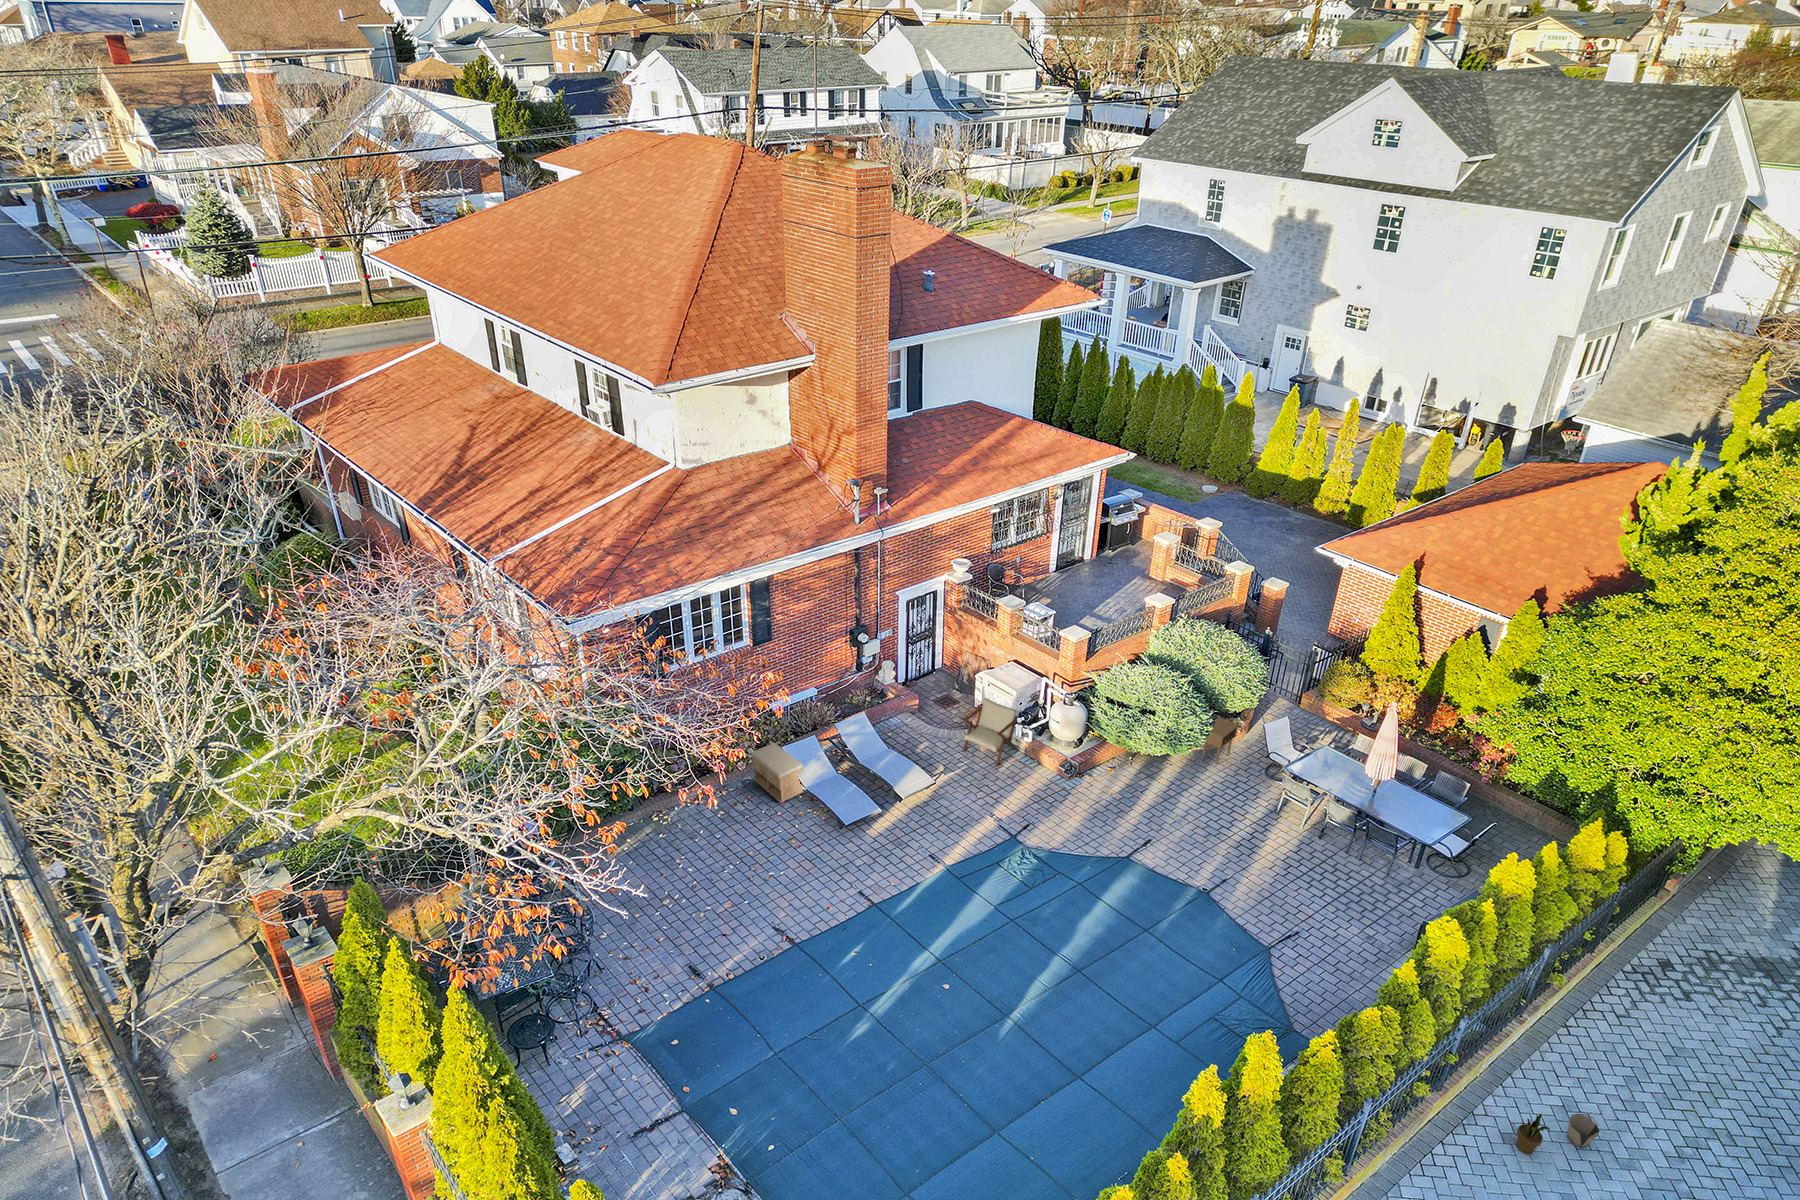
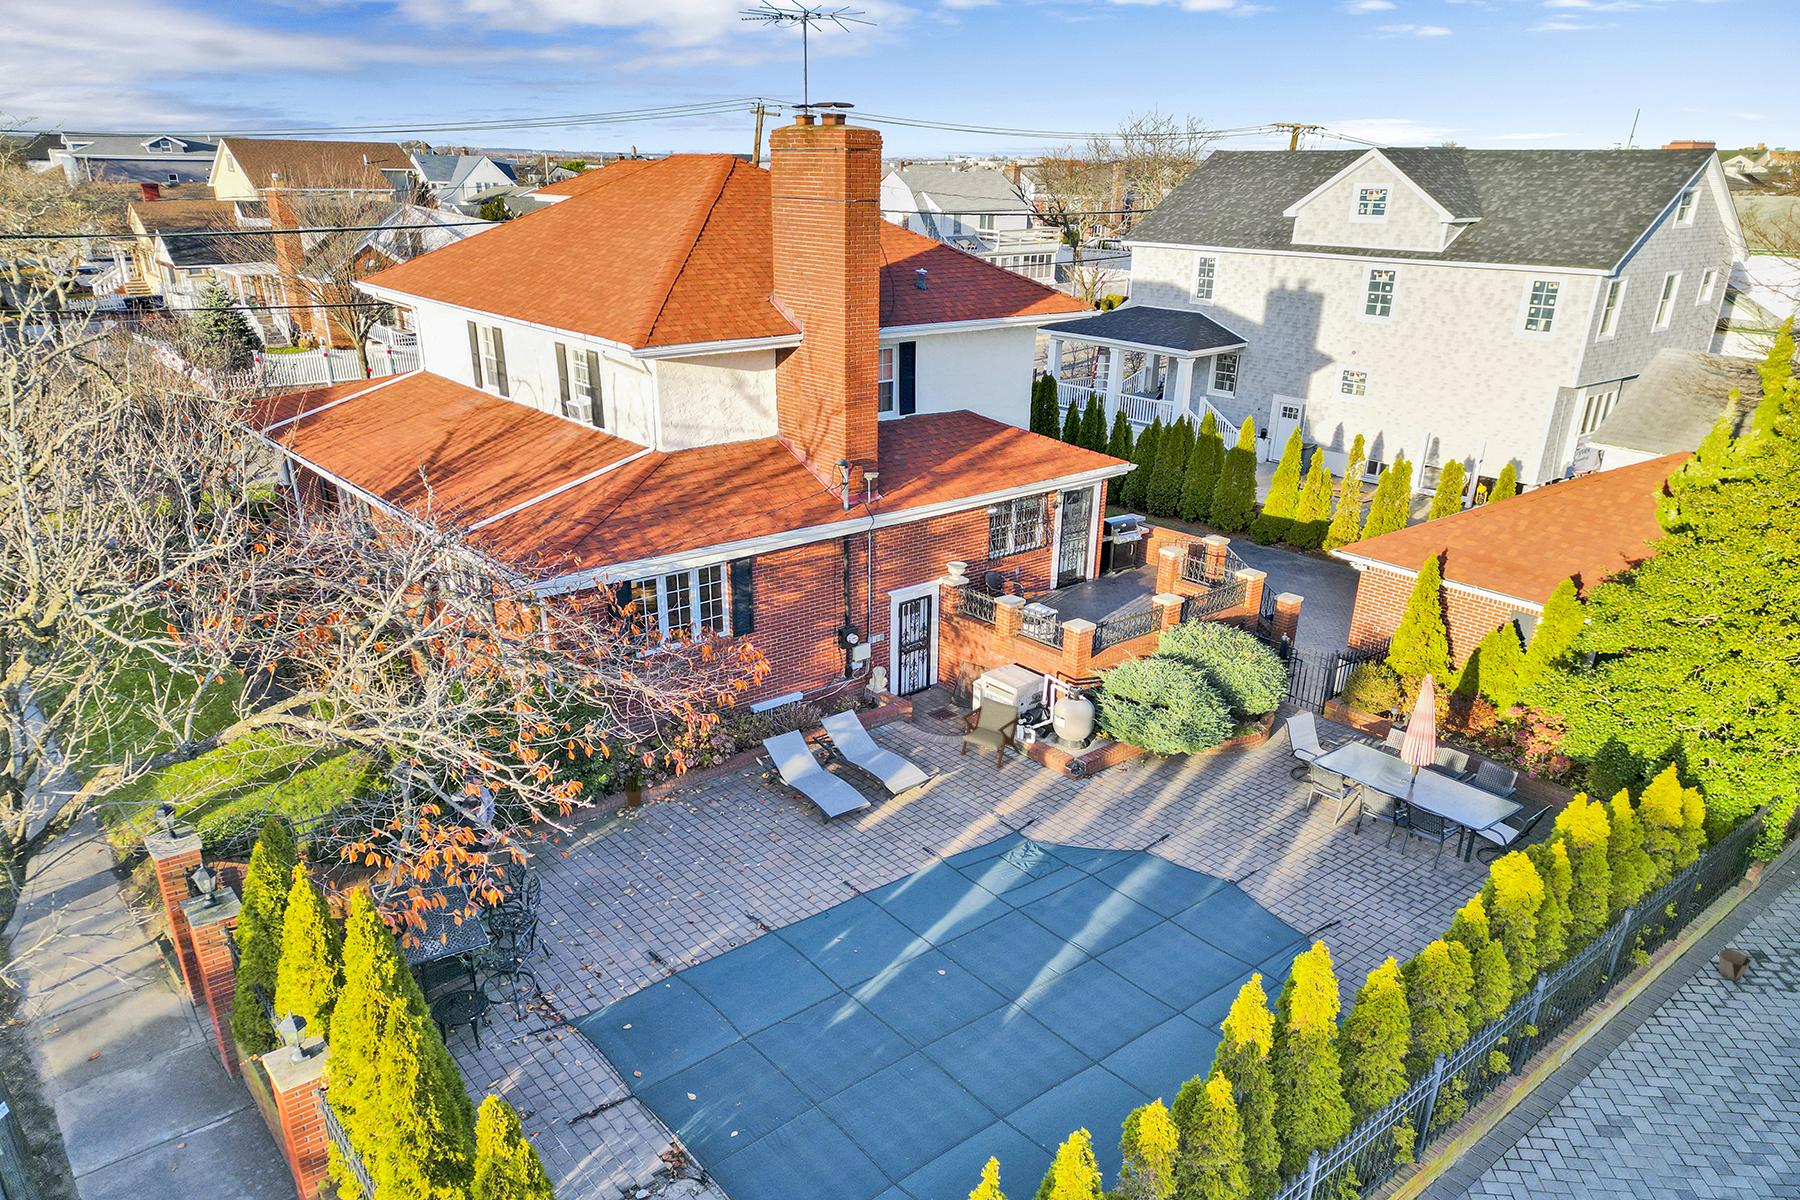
side table: present [1202,717,1238,764] -> none [1219,718,1258,767]
storage bench: present [751,743,804,802] -> none [731,737,787,799]
potted plant: present [1516,1114,1551,1154] -> present [622,774,642,806]
bucket: present [1567,1114,1600,1148] -> present [1719,948,1751,981]

